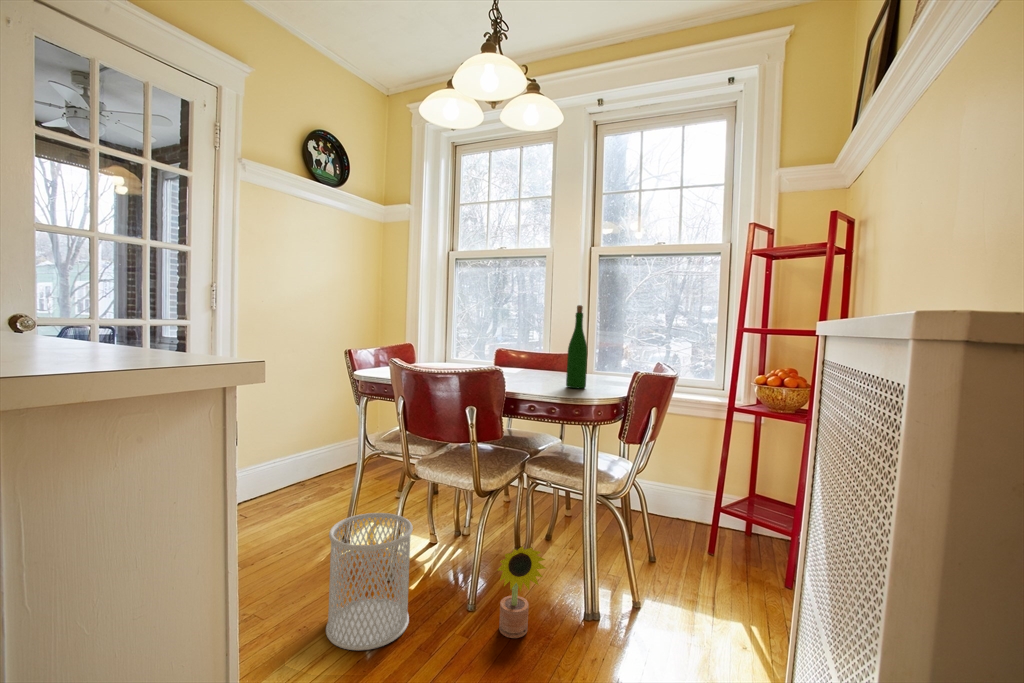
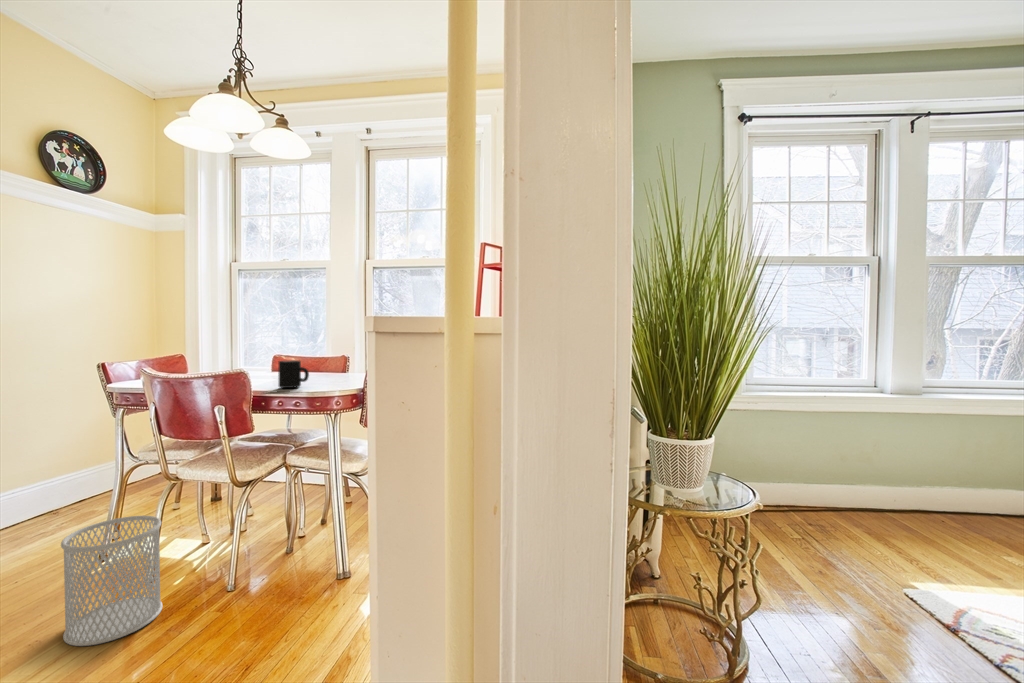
wine bottle: present [566,305,587,388] -> none [321,313,340,384]
mug: none [526,358,560,390] -> present [278,360,309,388]
decorative plant: present [498,546,546,638] -> none [244,521,293,602]

